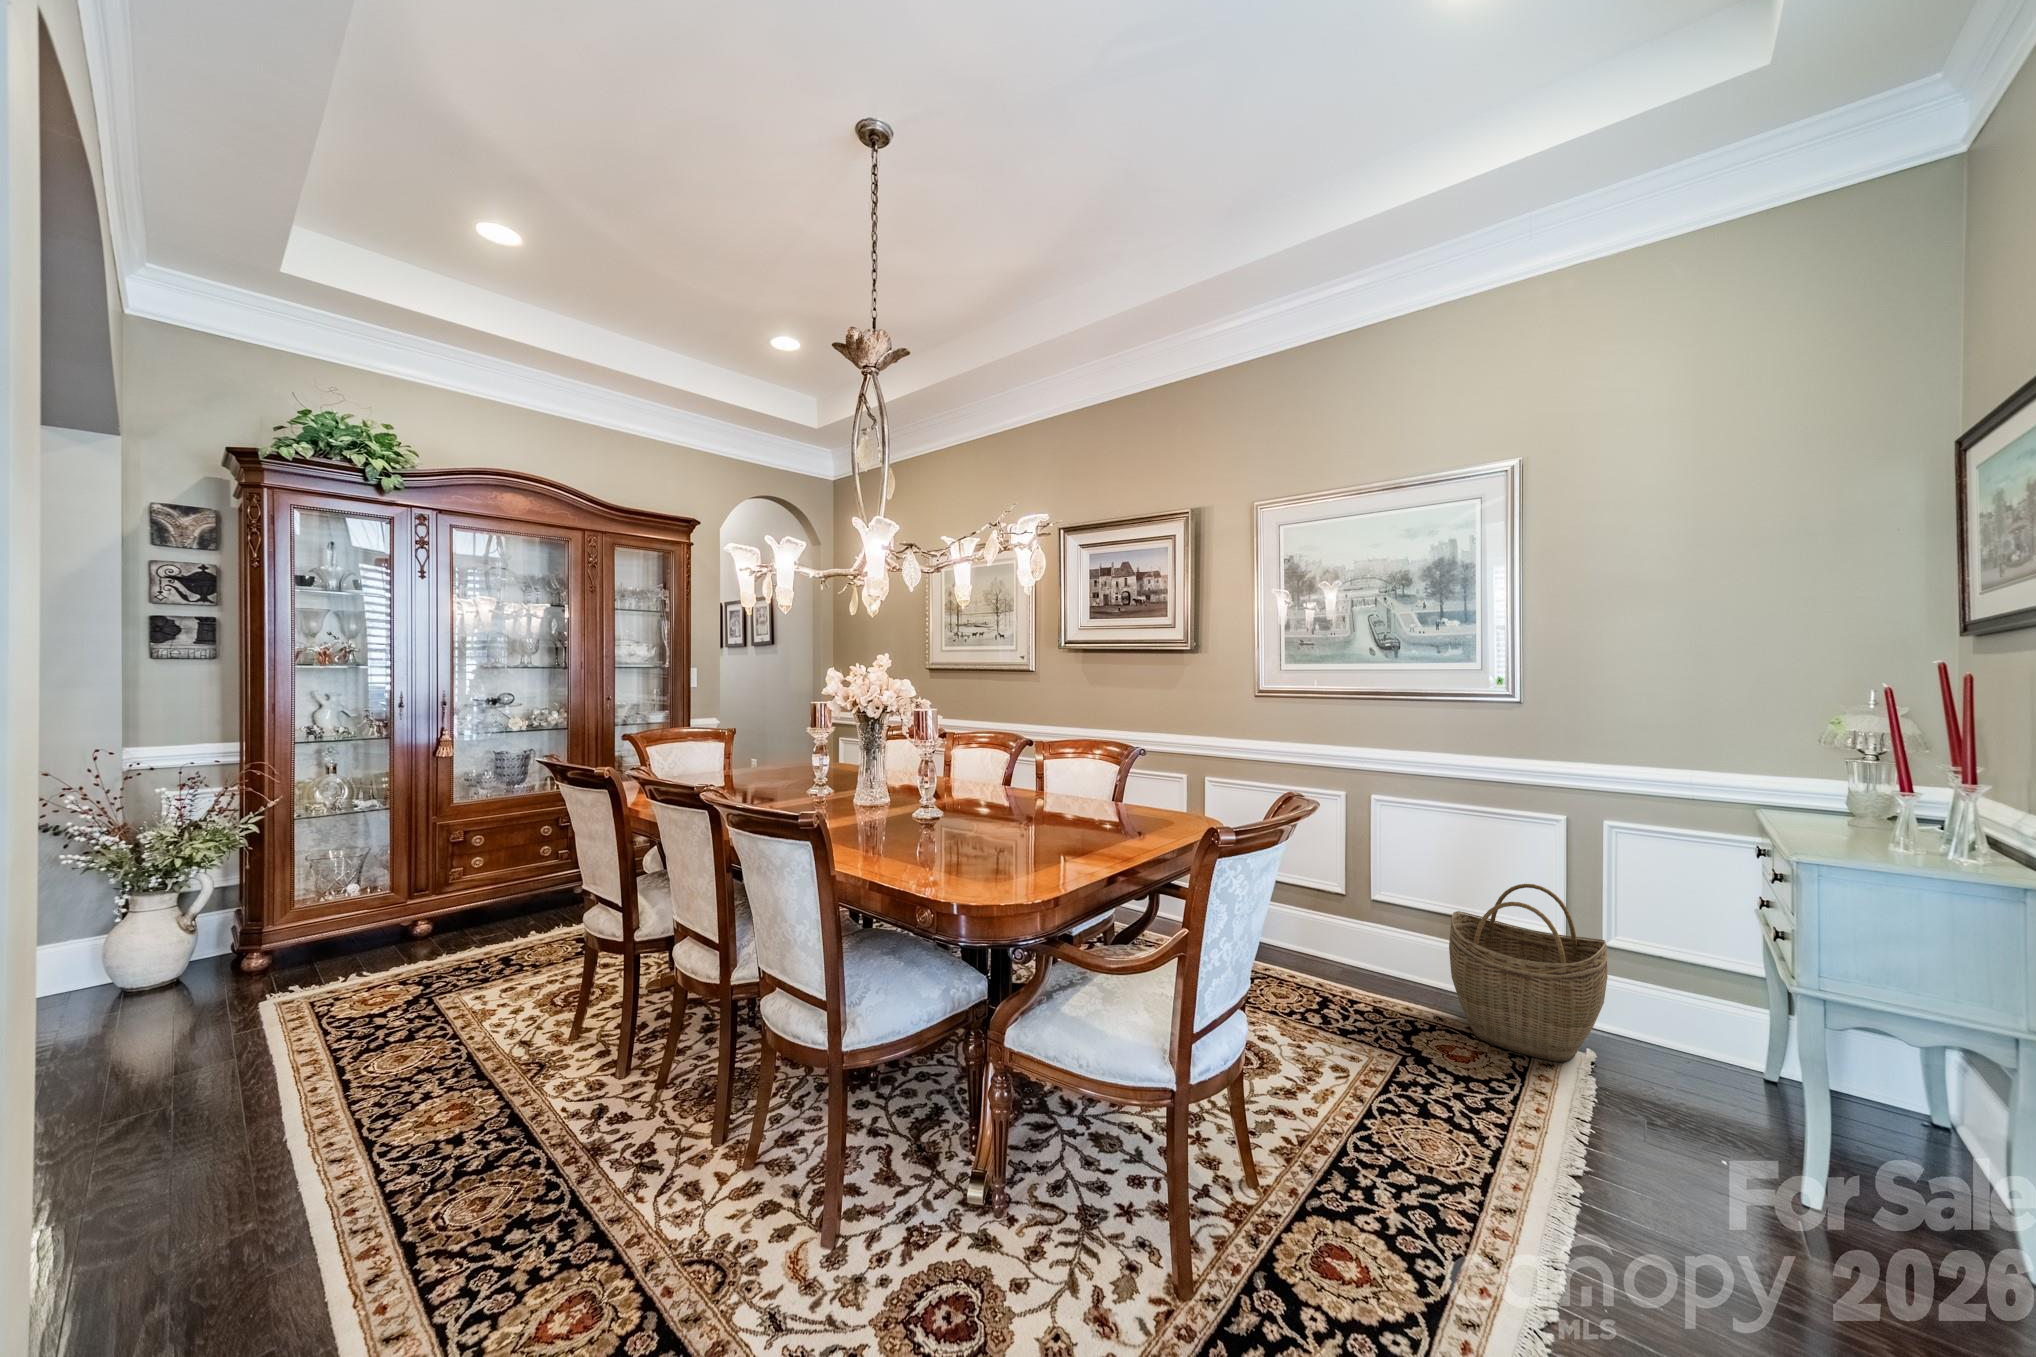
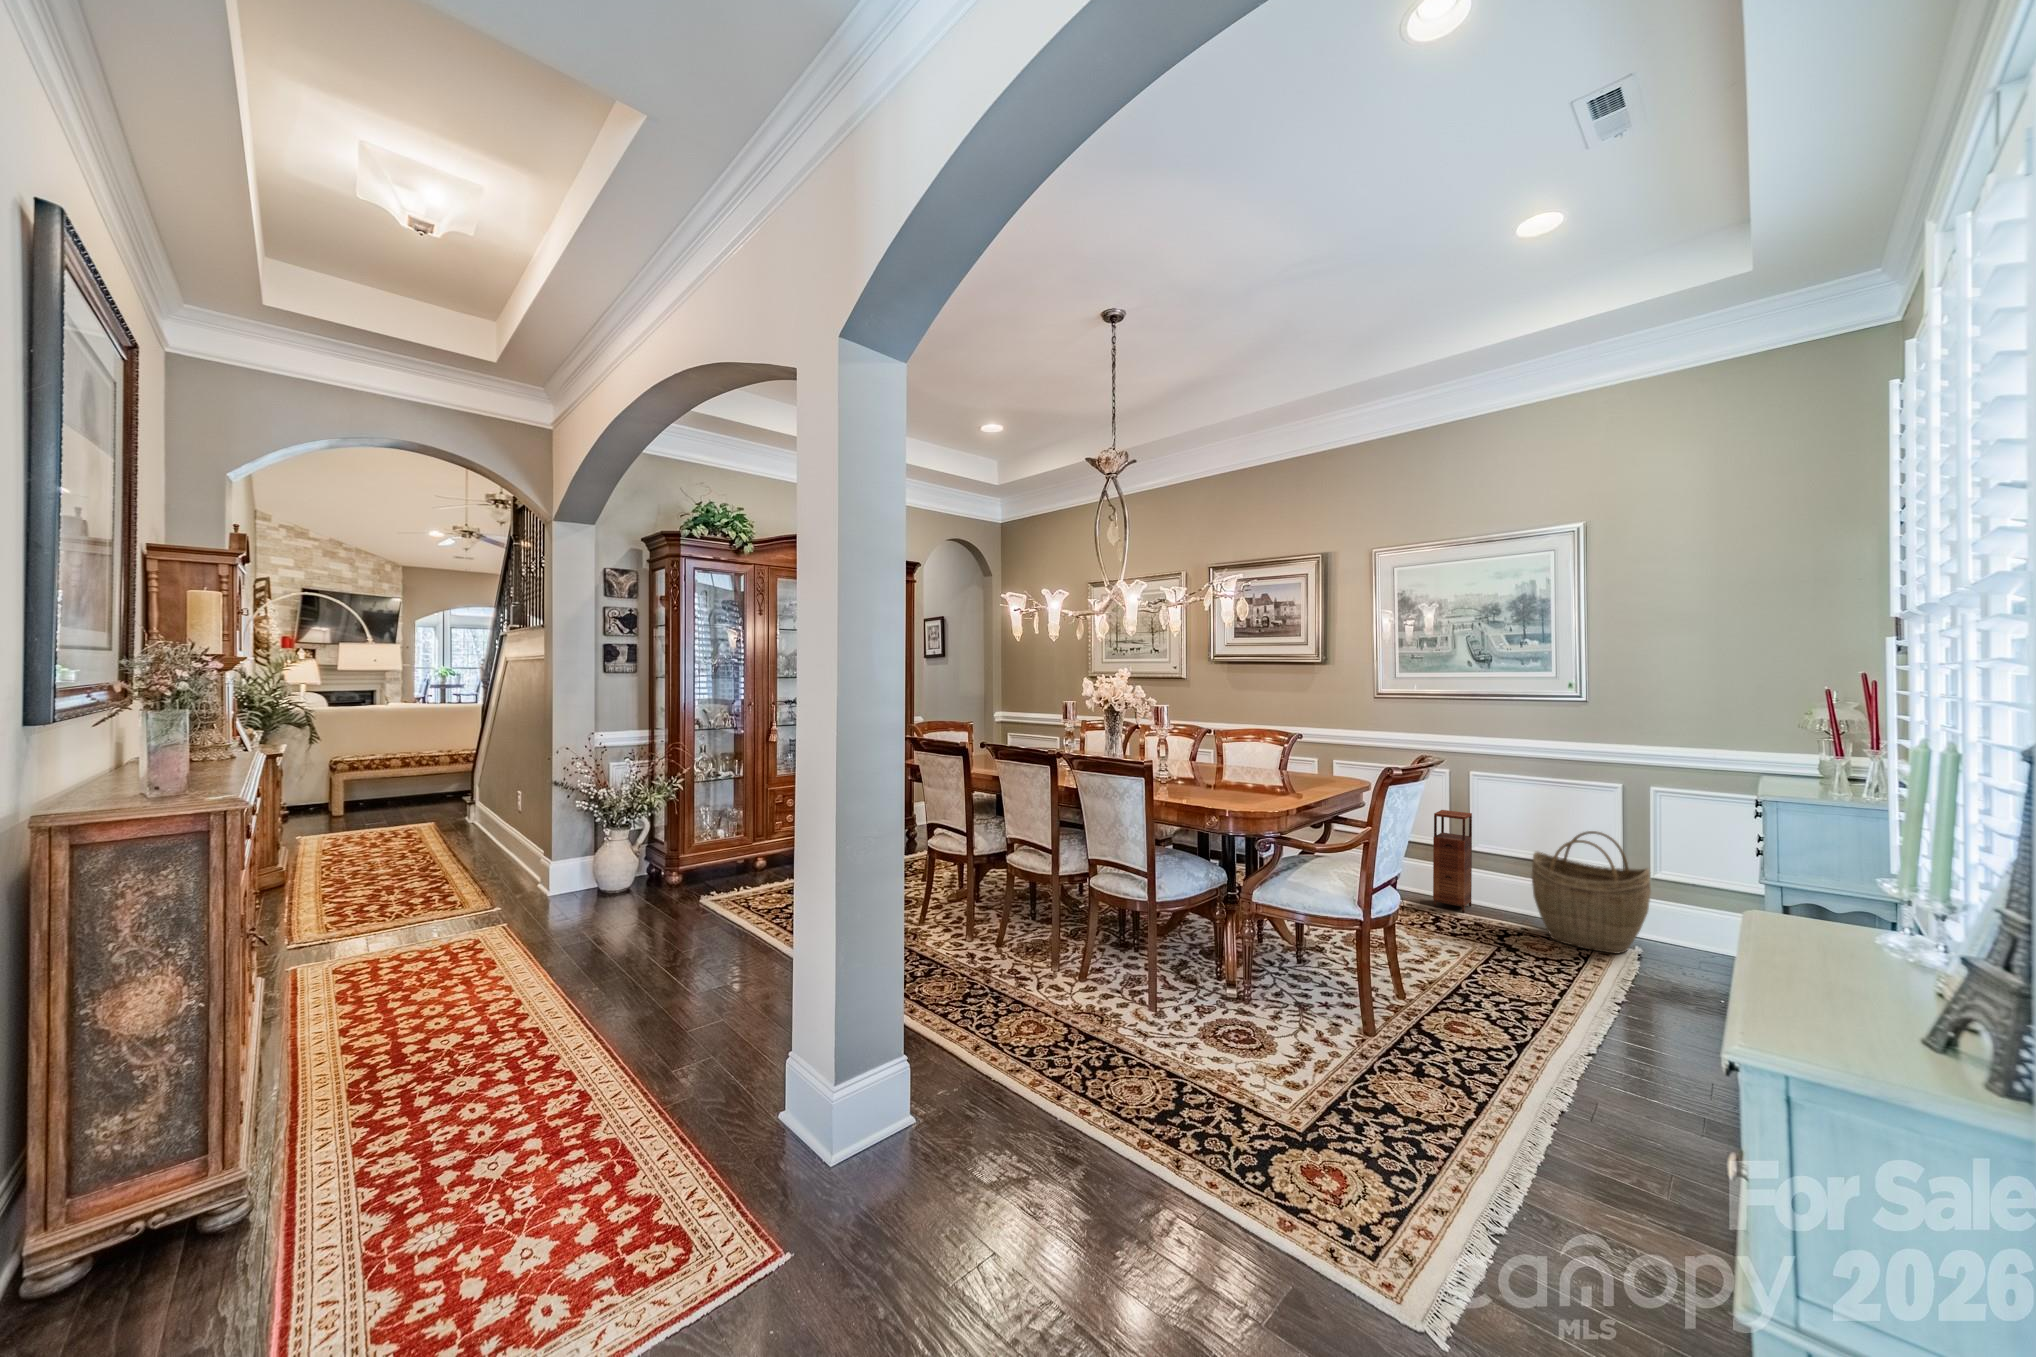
storage cabinet: none [1322,848,1374,989] -> present [1433,810,1472,912]

